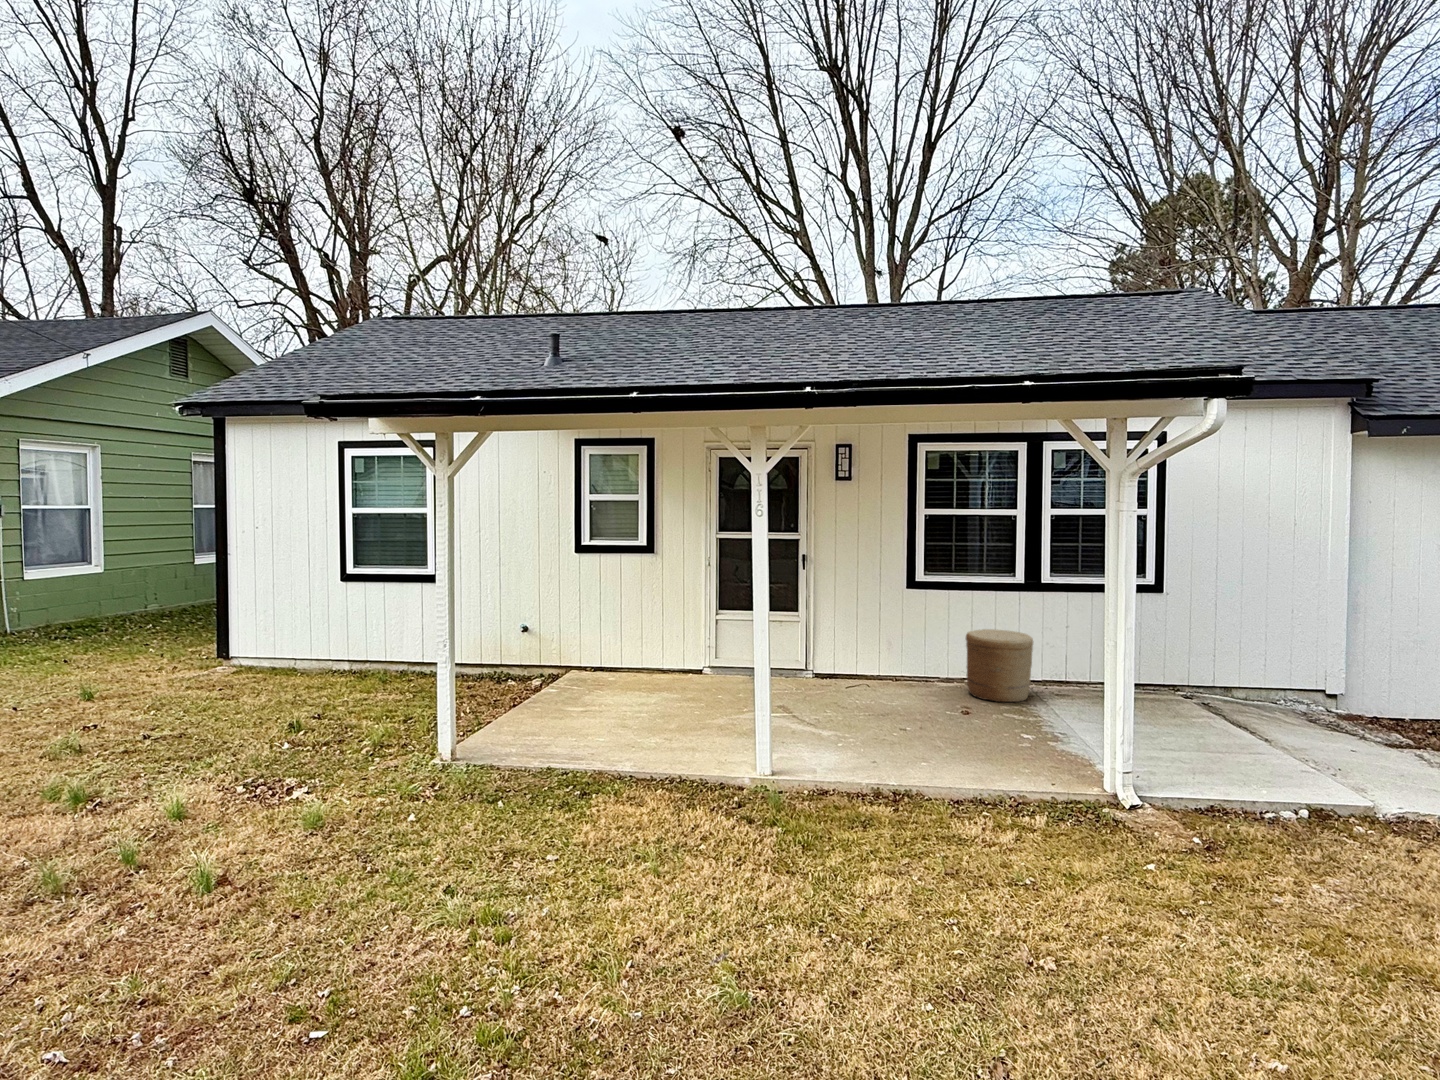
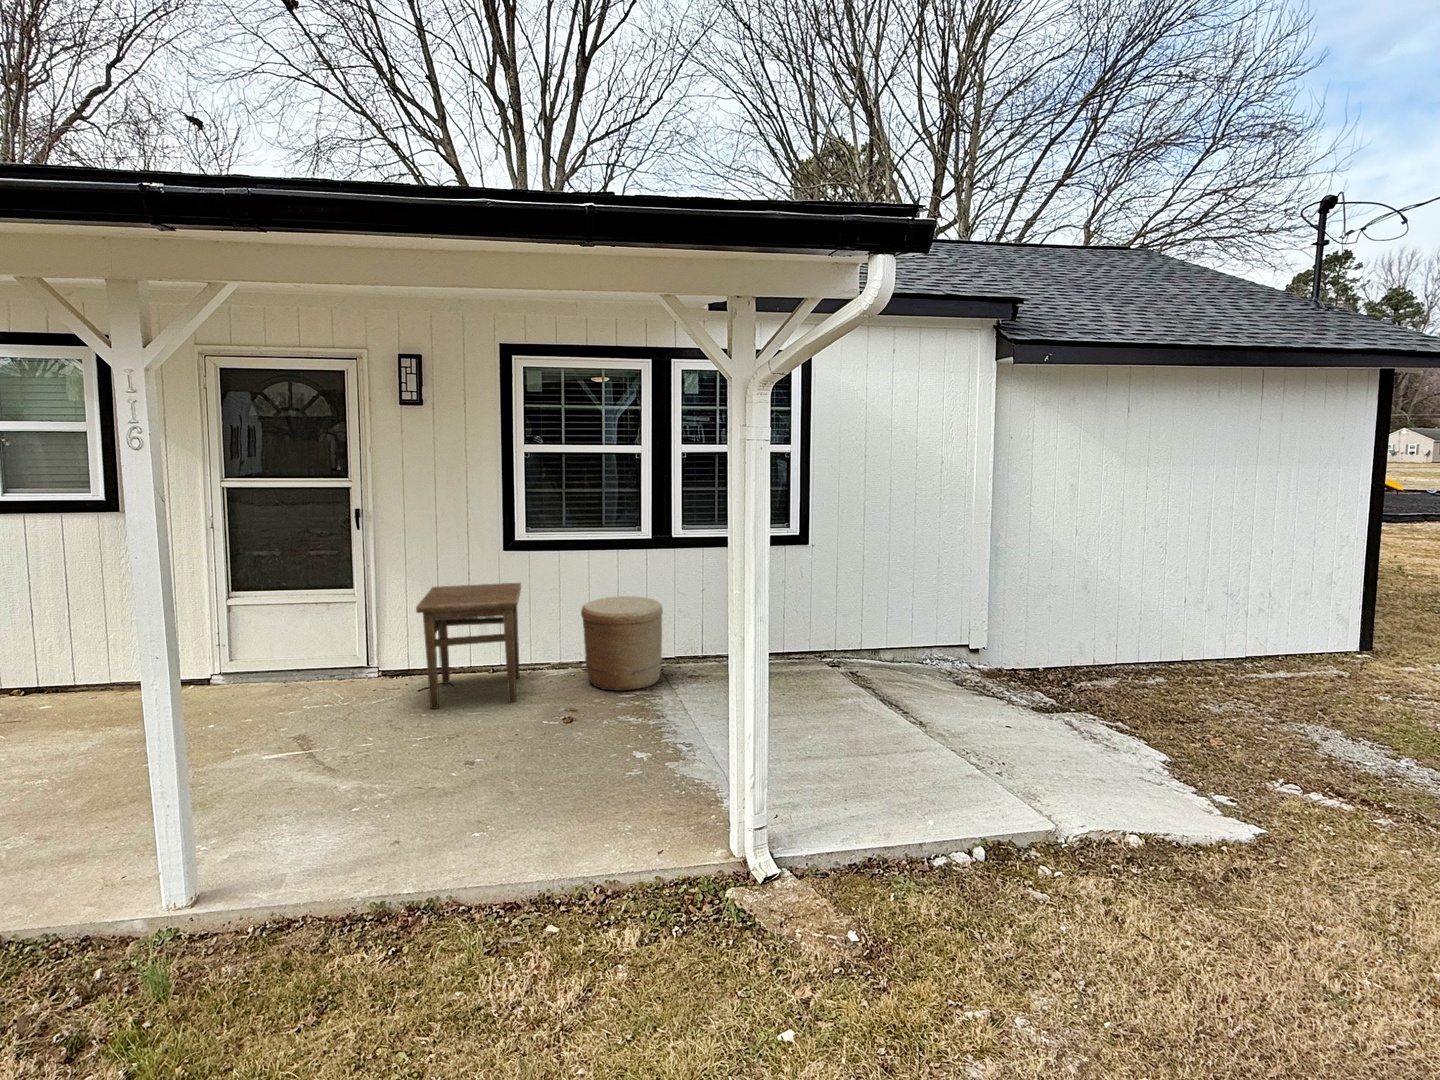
side table: none [852,611,923,700] -> present [416,583,521,709]

